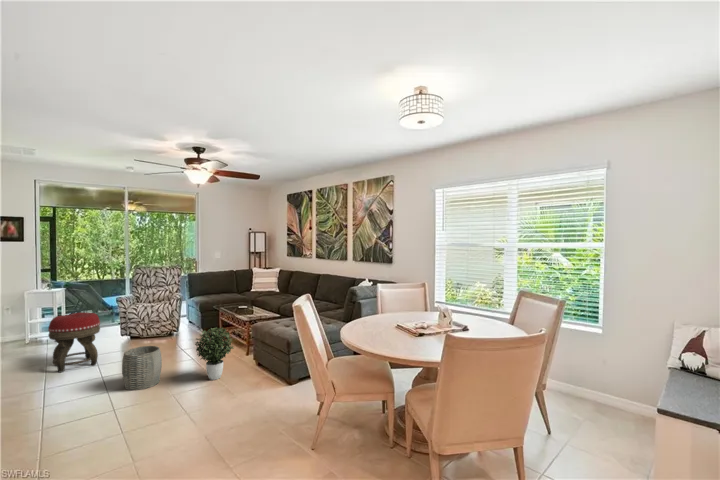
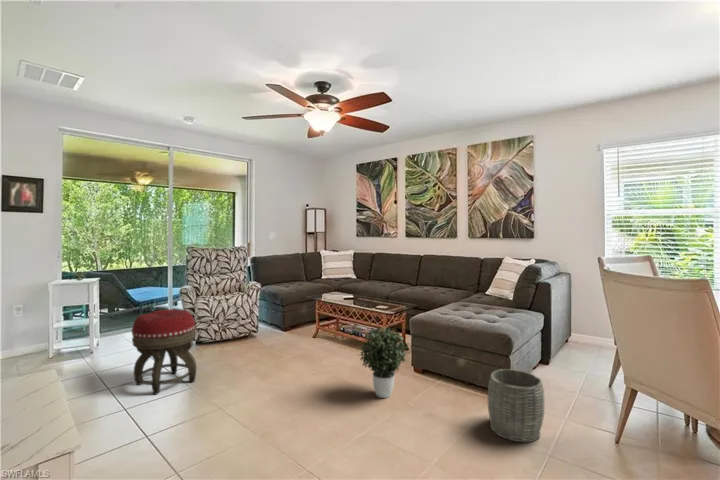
woven basket: present [122,346,162,390] -> present [488,369,544,442]

